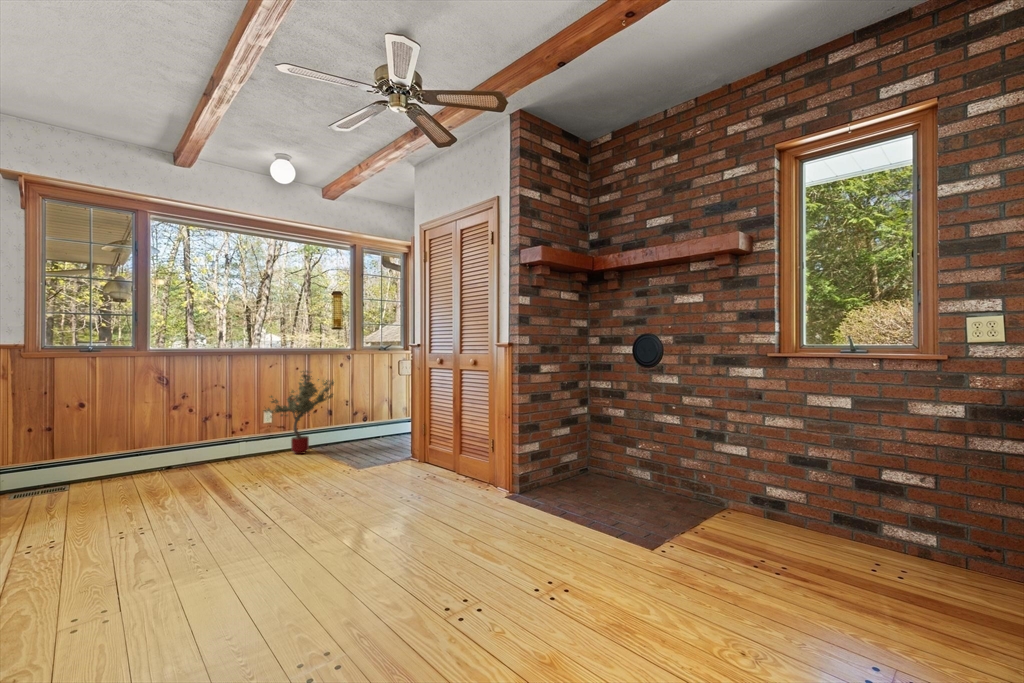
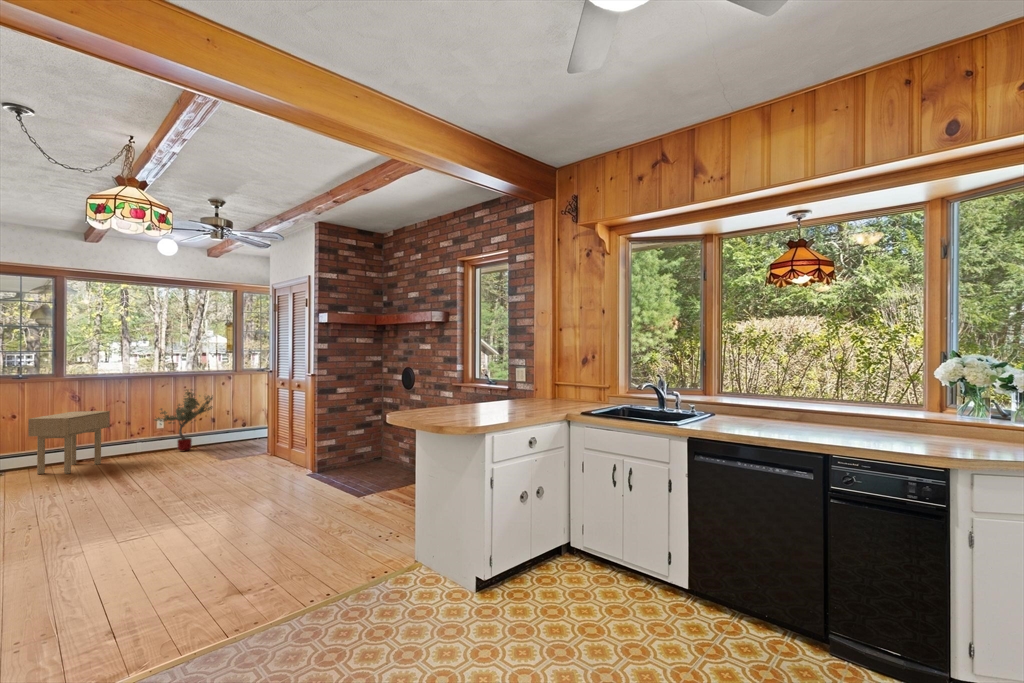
side table: none [99,398,208,488] -> present [28,411,110,474]

